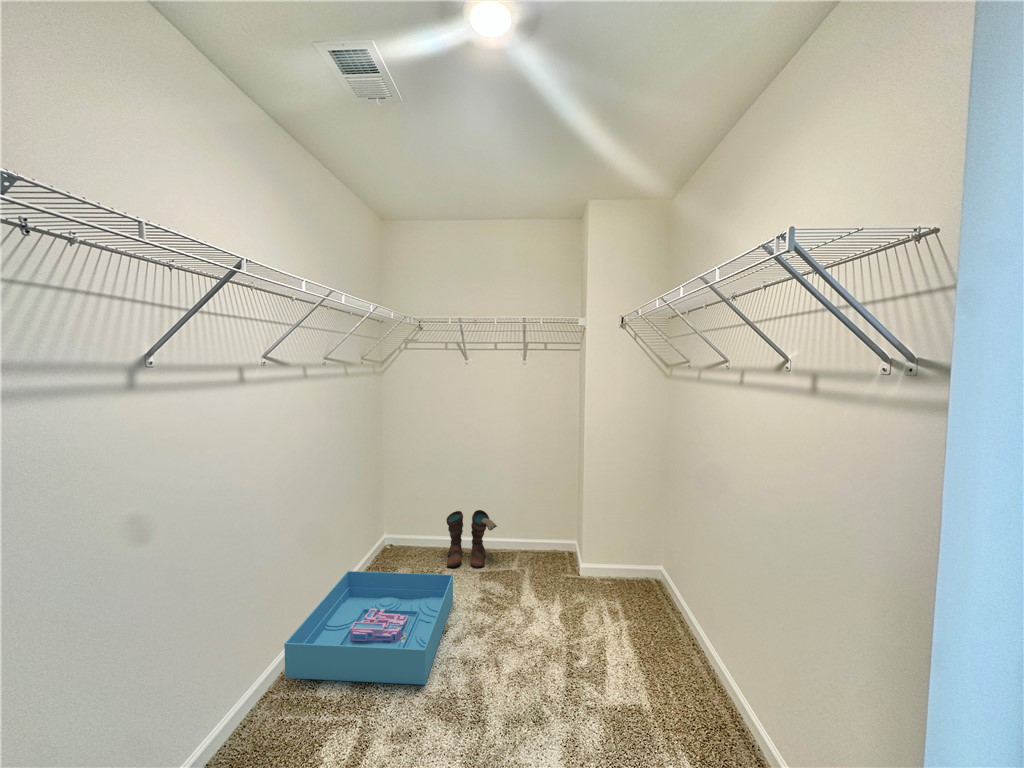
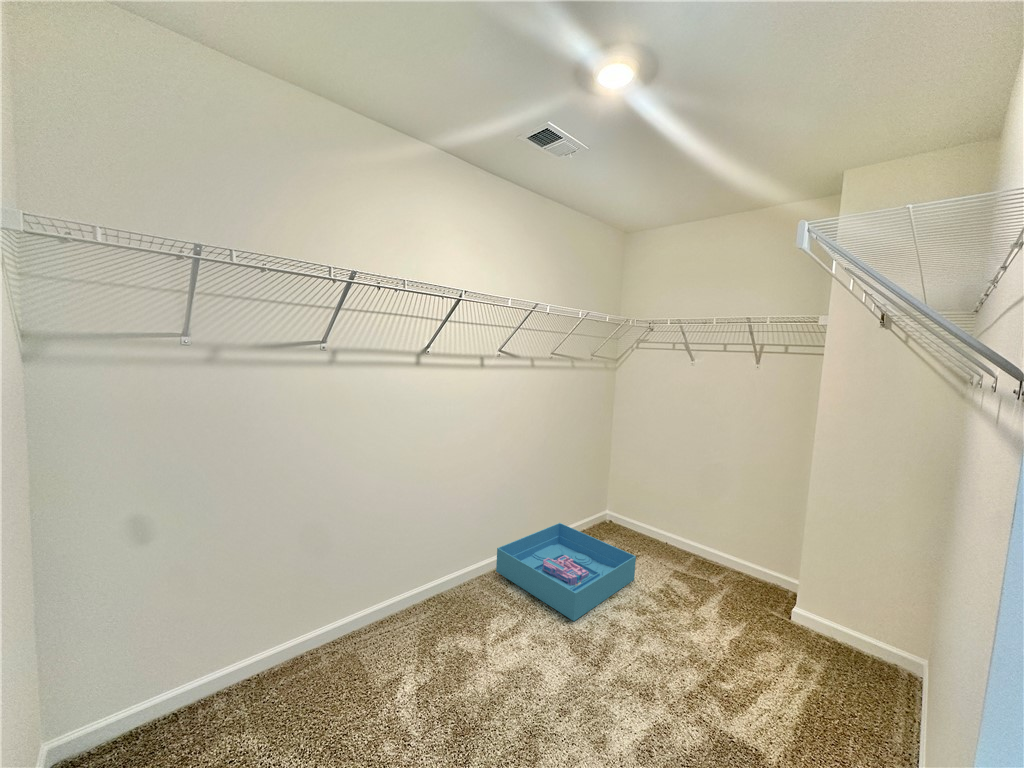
boots: present [446,510,497,568] -> none [647,507,702,566]

